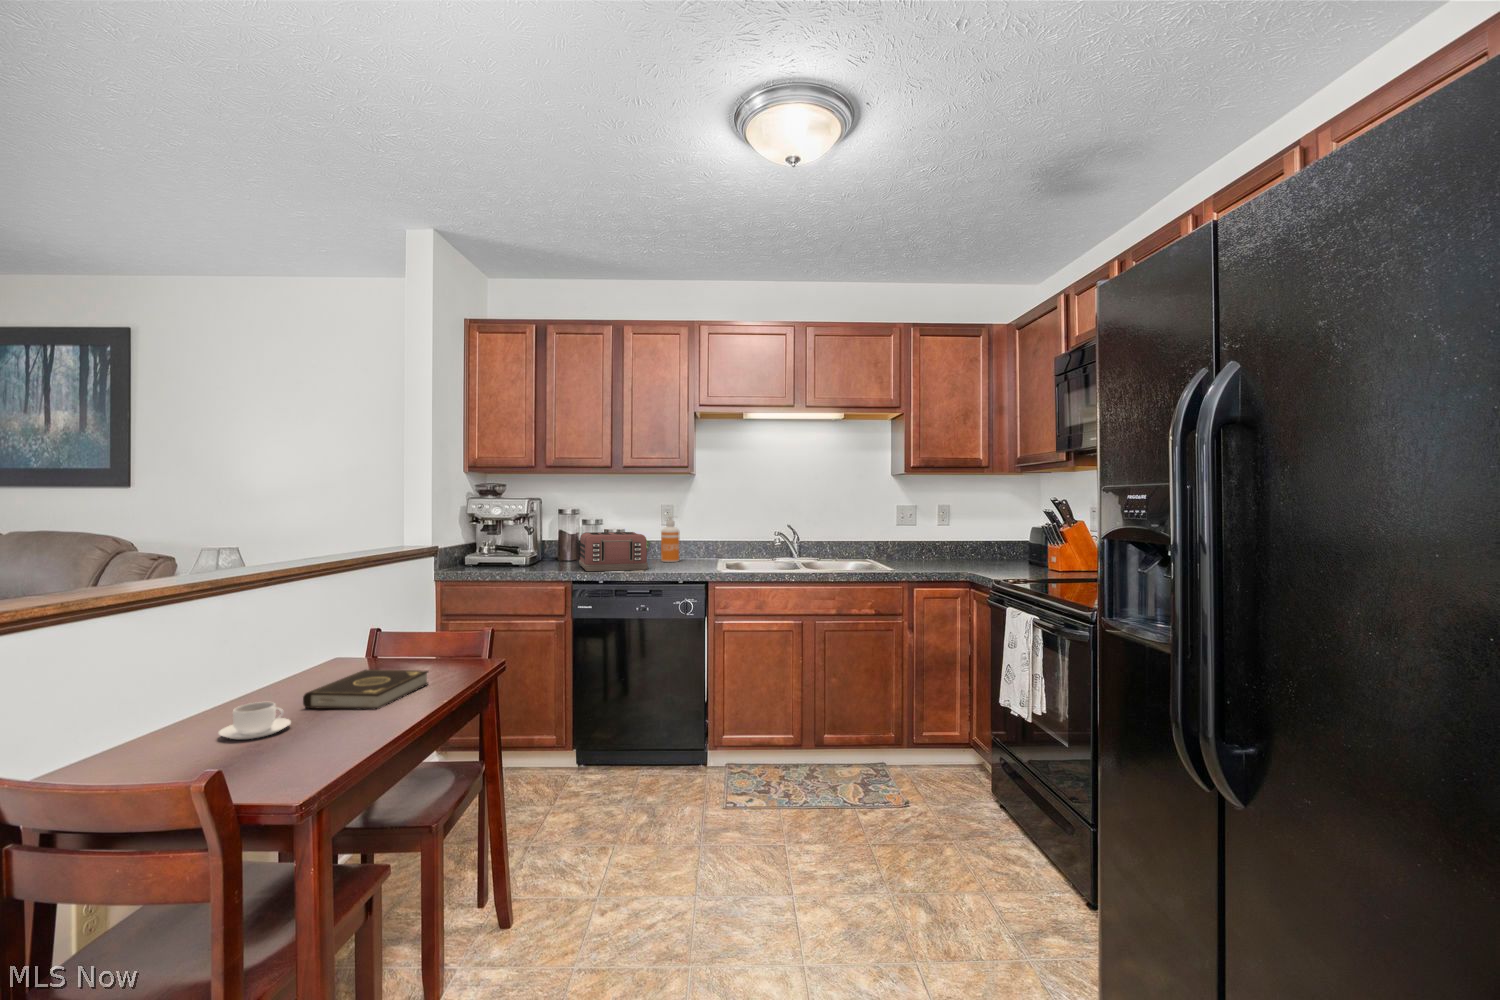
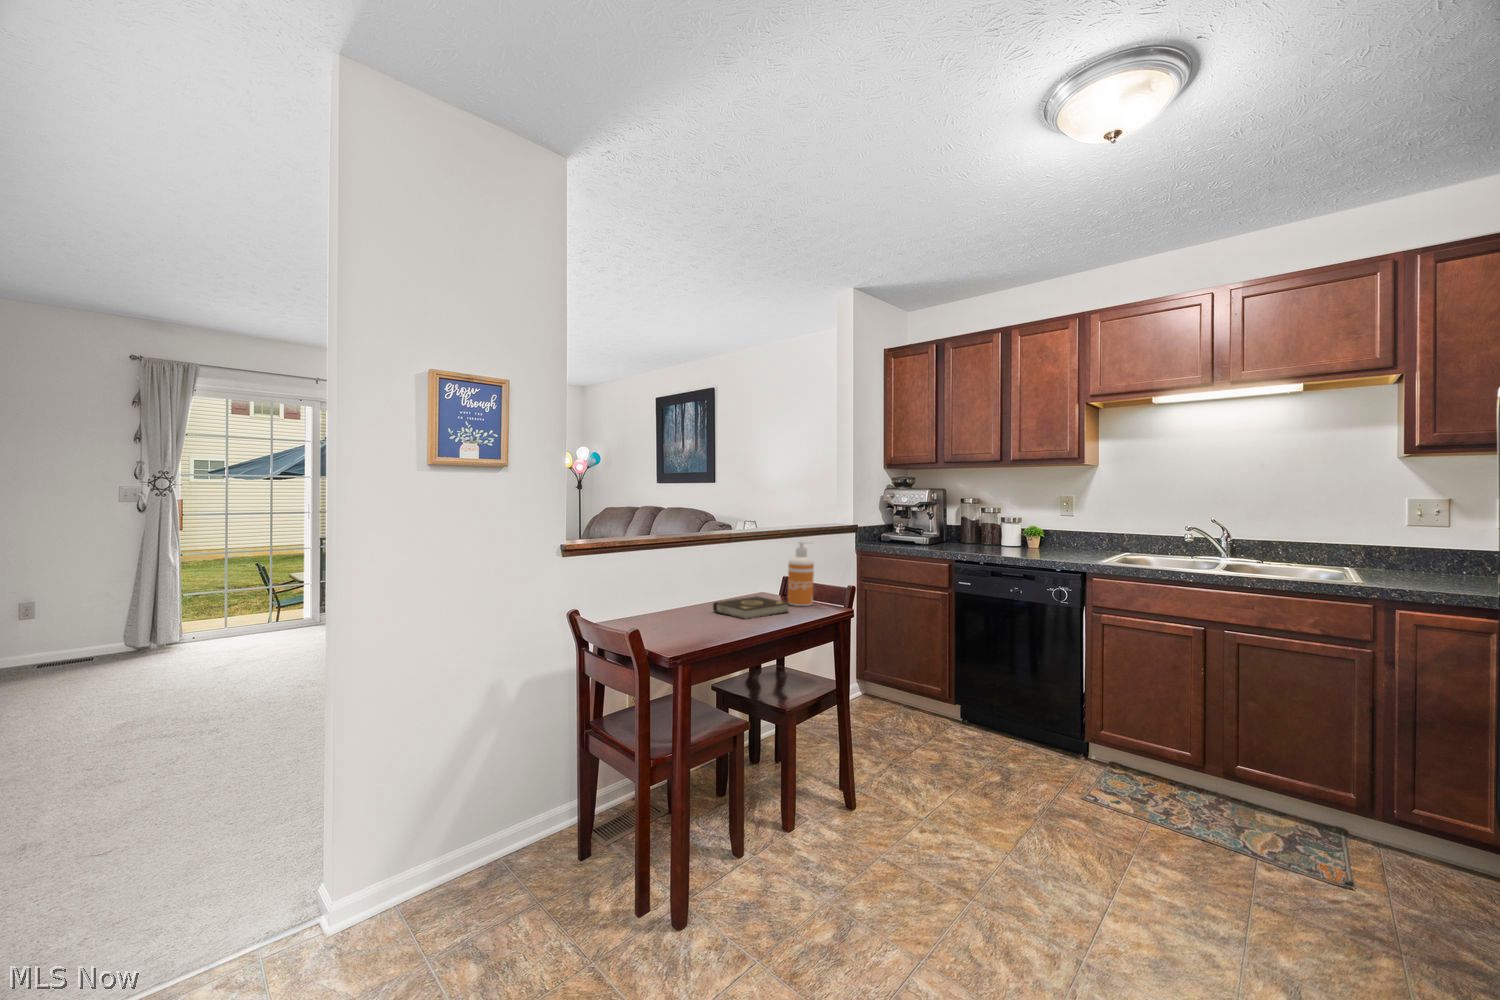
soap dispenser: present [661,516,679,562] -> present [788,541,814,606]
toaster: present [579,532,648,571] -> none [972,520,1034,556]
coffee cup: present [219,702,291,739] -> none [662,601,697,620]

